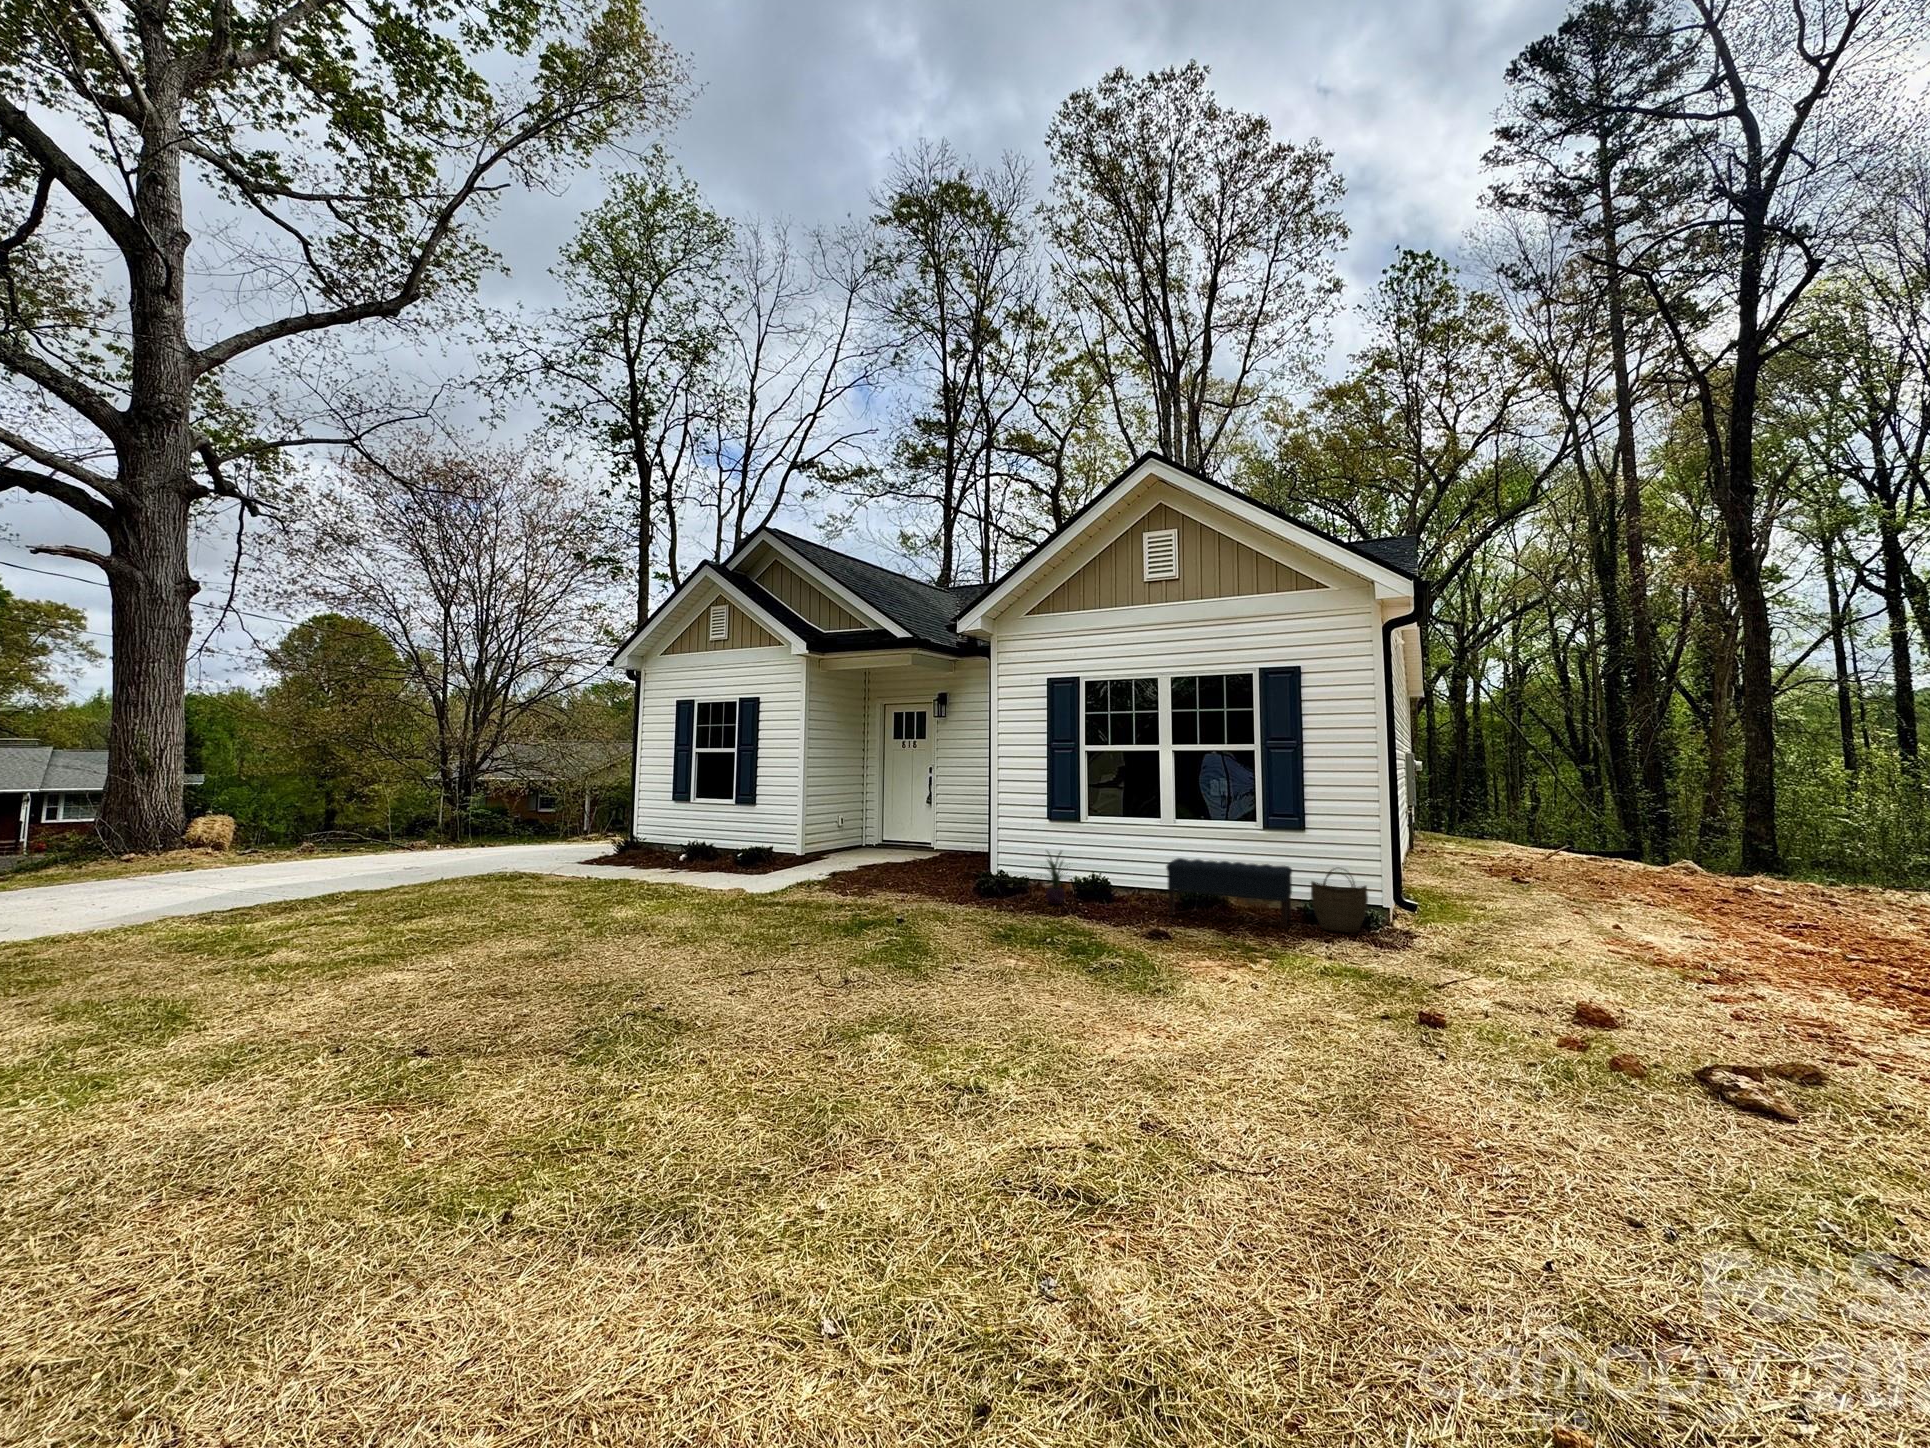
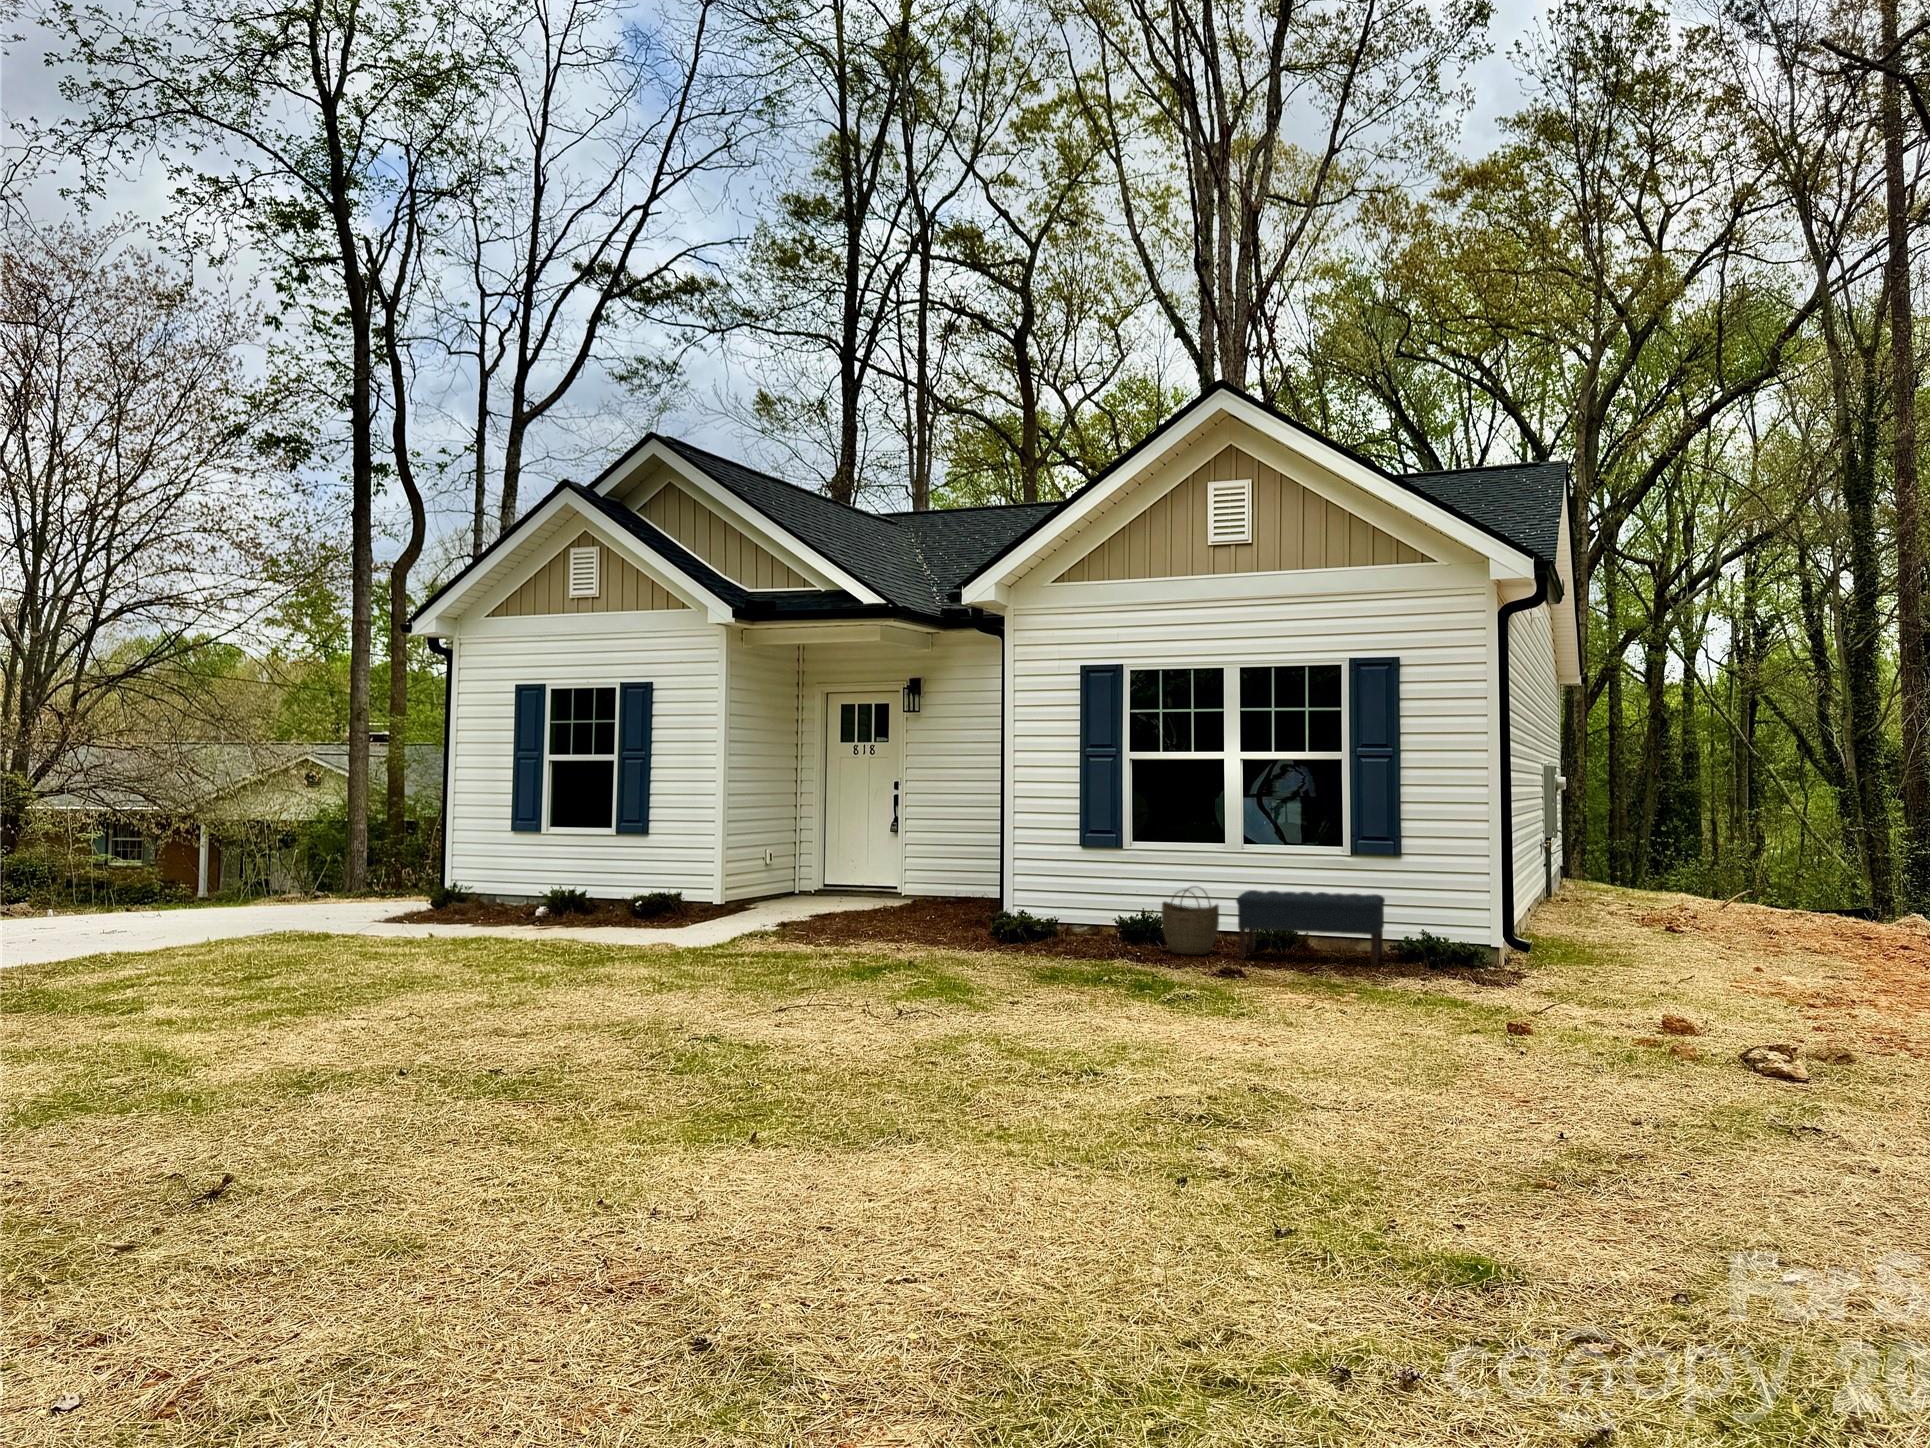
decorative plant: present [1041,852,1065,904] -> none [1060,885,1133,952]
woven basket: present [1311,869,1368,933] -> present [1161,886,1219,955]

